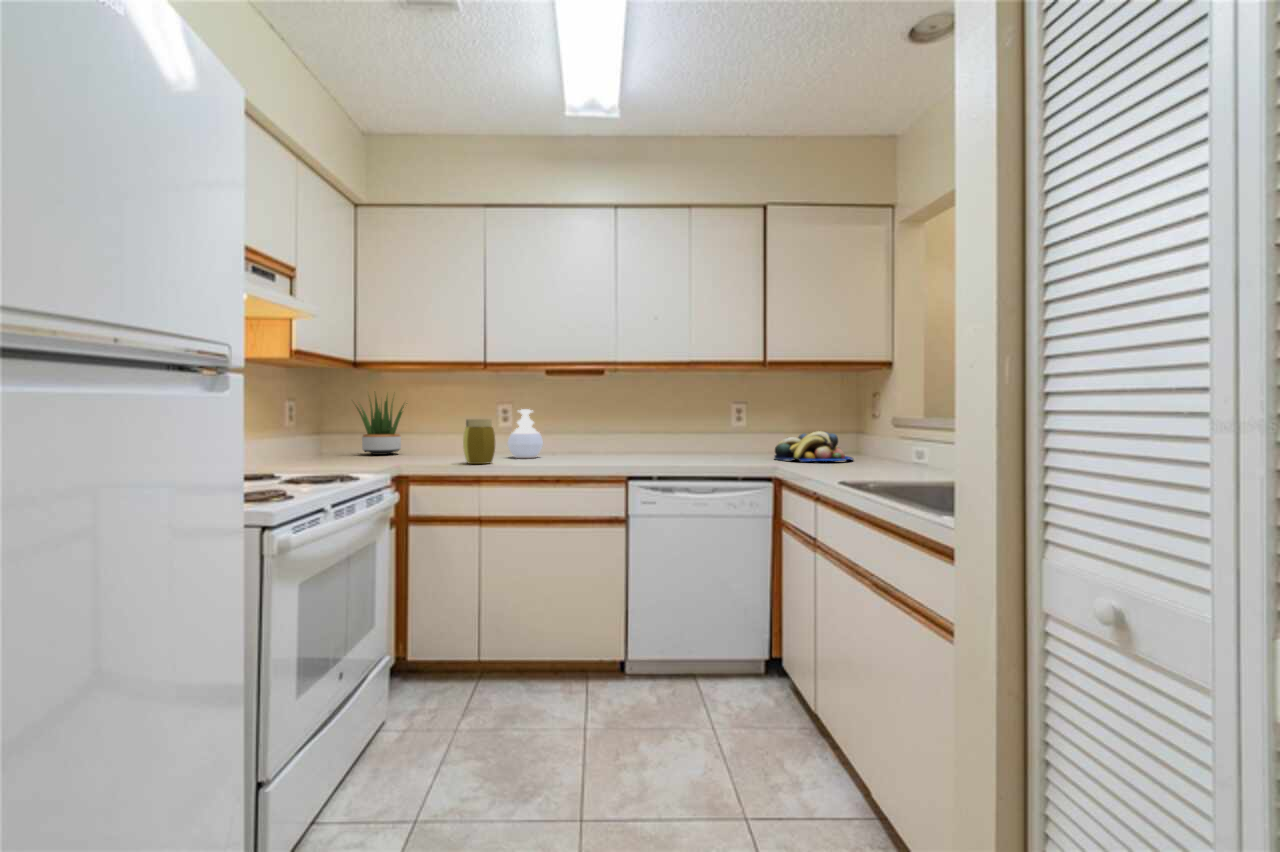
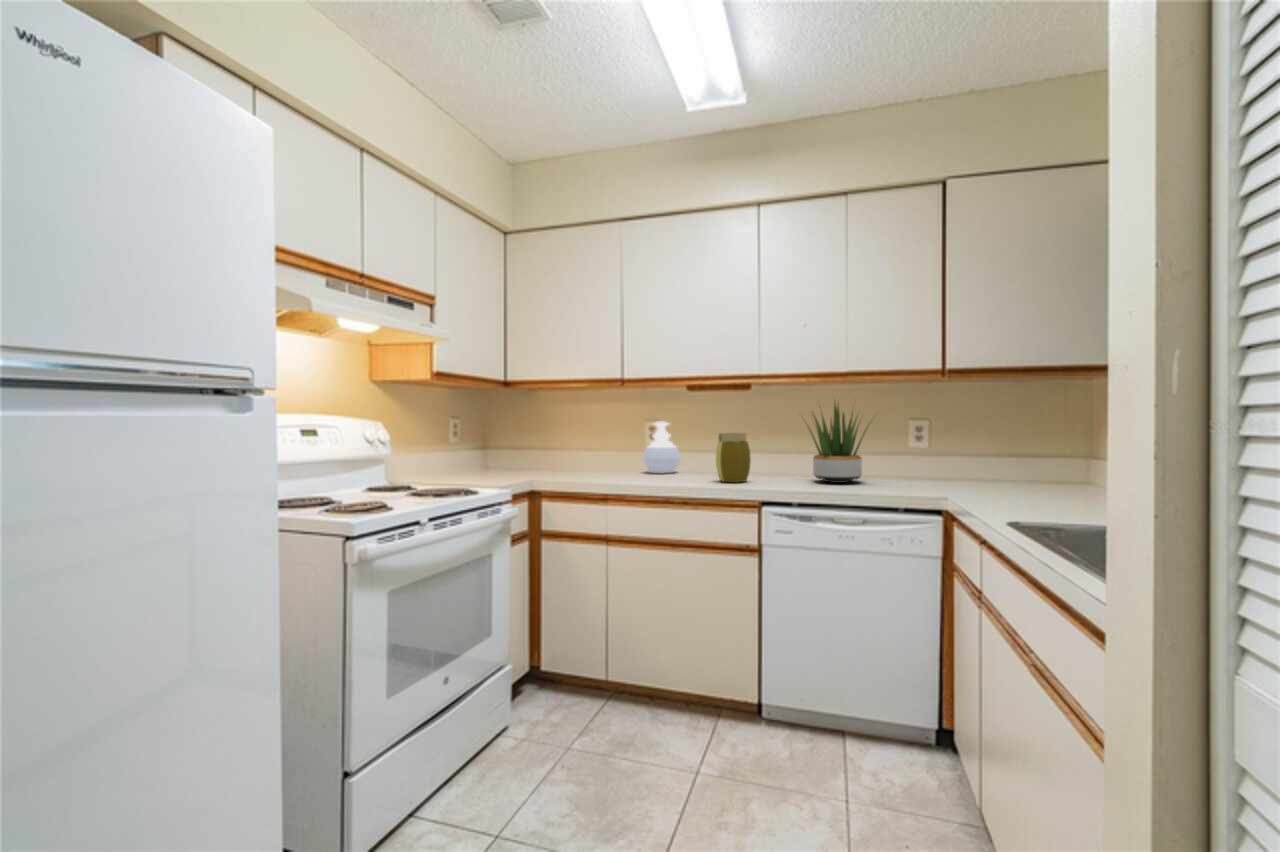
potted plant: present [356,395,407,455] -> present [807,403,868,483]
jar: present [463,419,495,464] -> present [716,433,751,482]
fruit bowl: present [774,431,853,462] -> none [955,446,1074,486]

